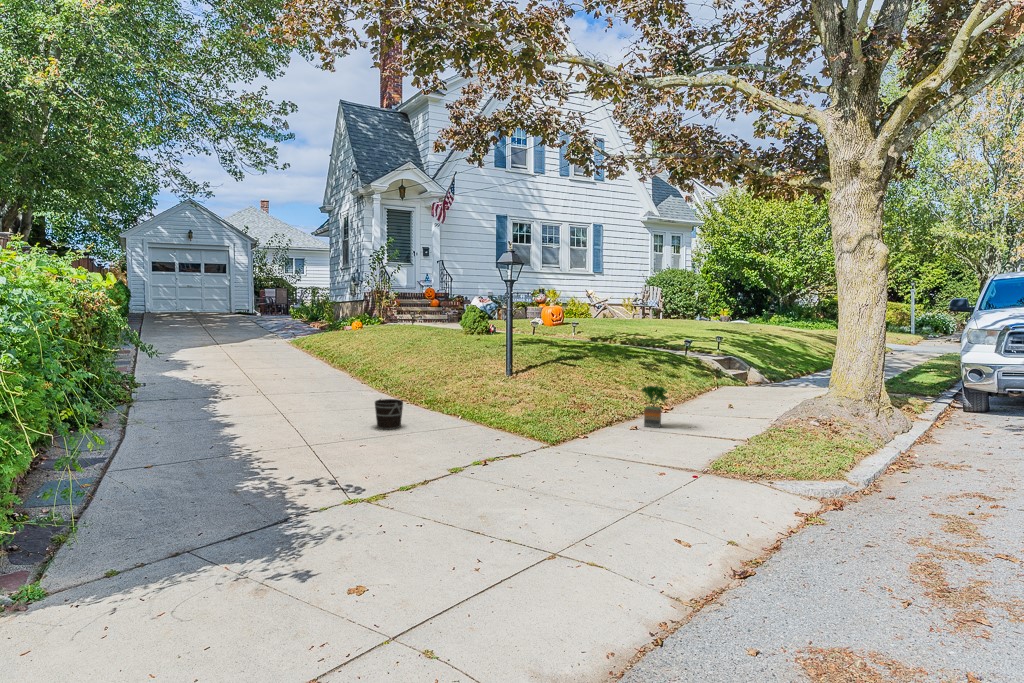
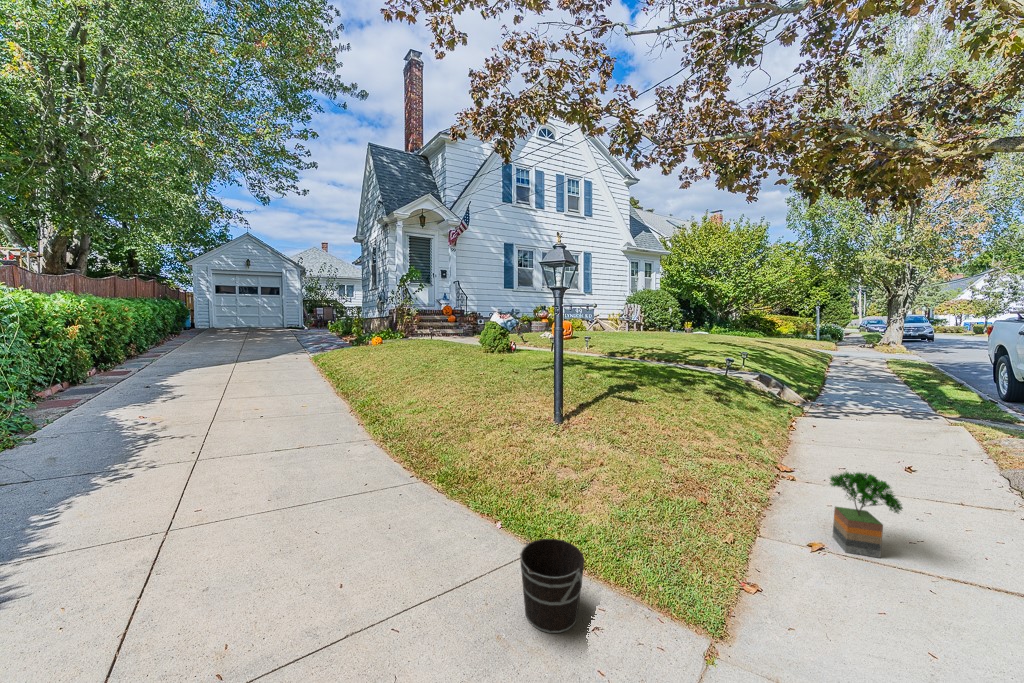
bucket: present [375,399,403,429] -> present [520,539,585,633]

